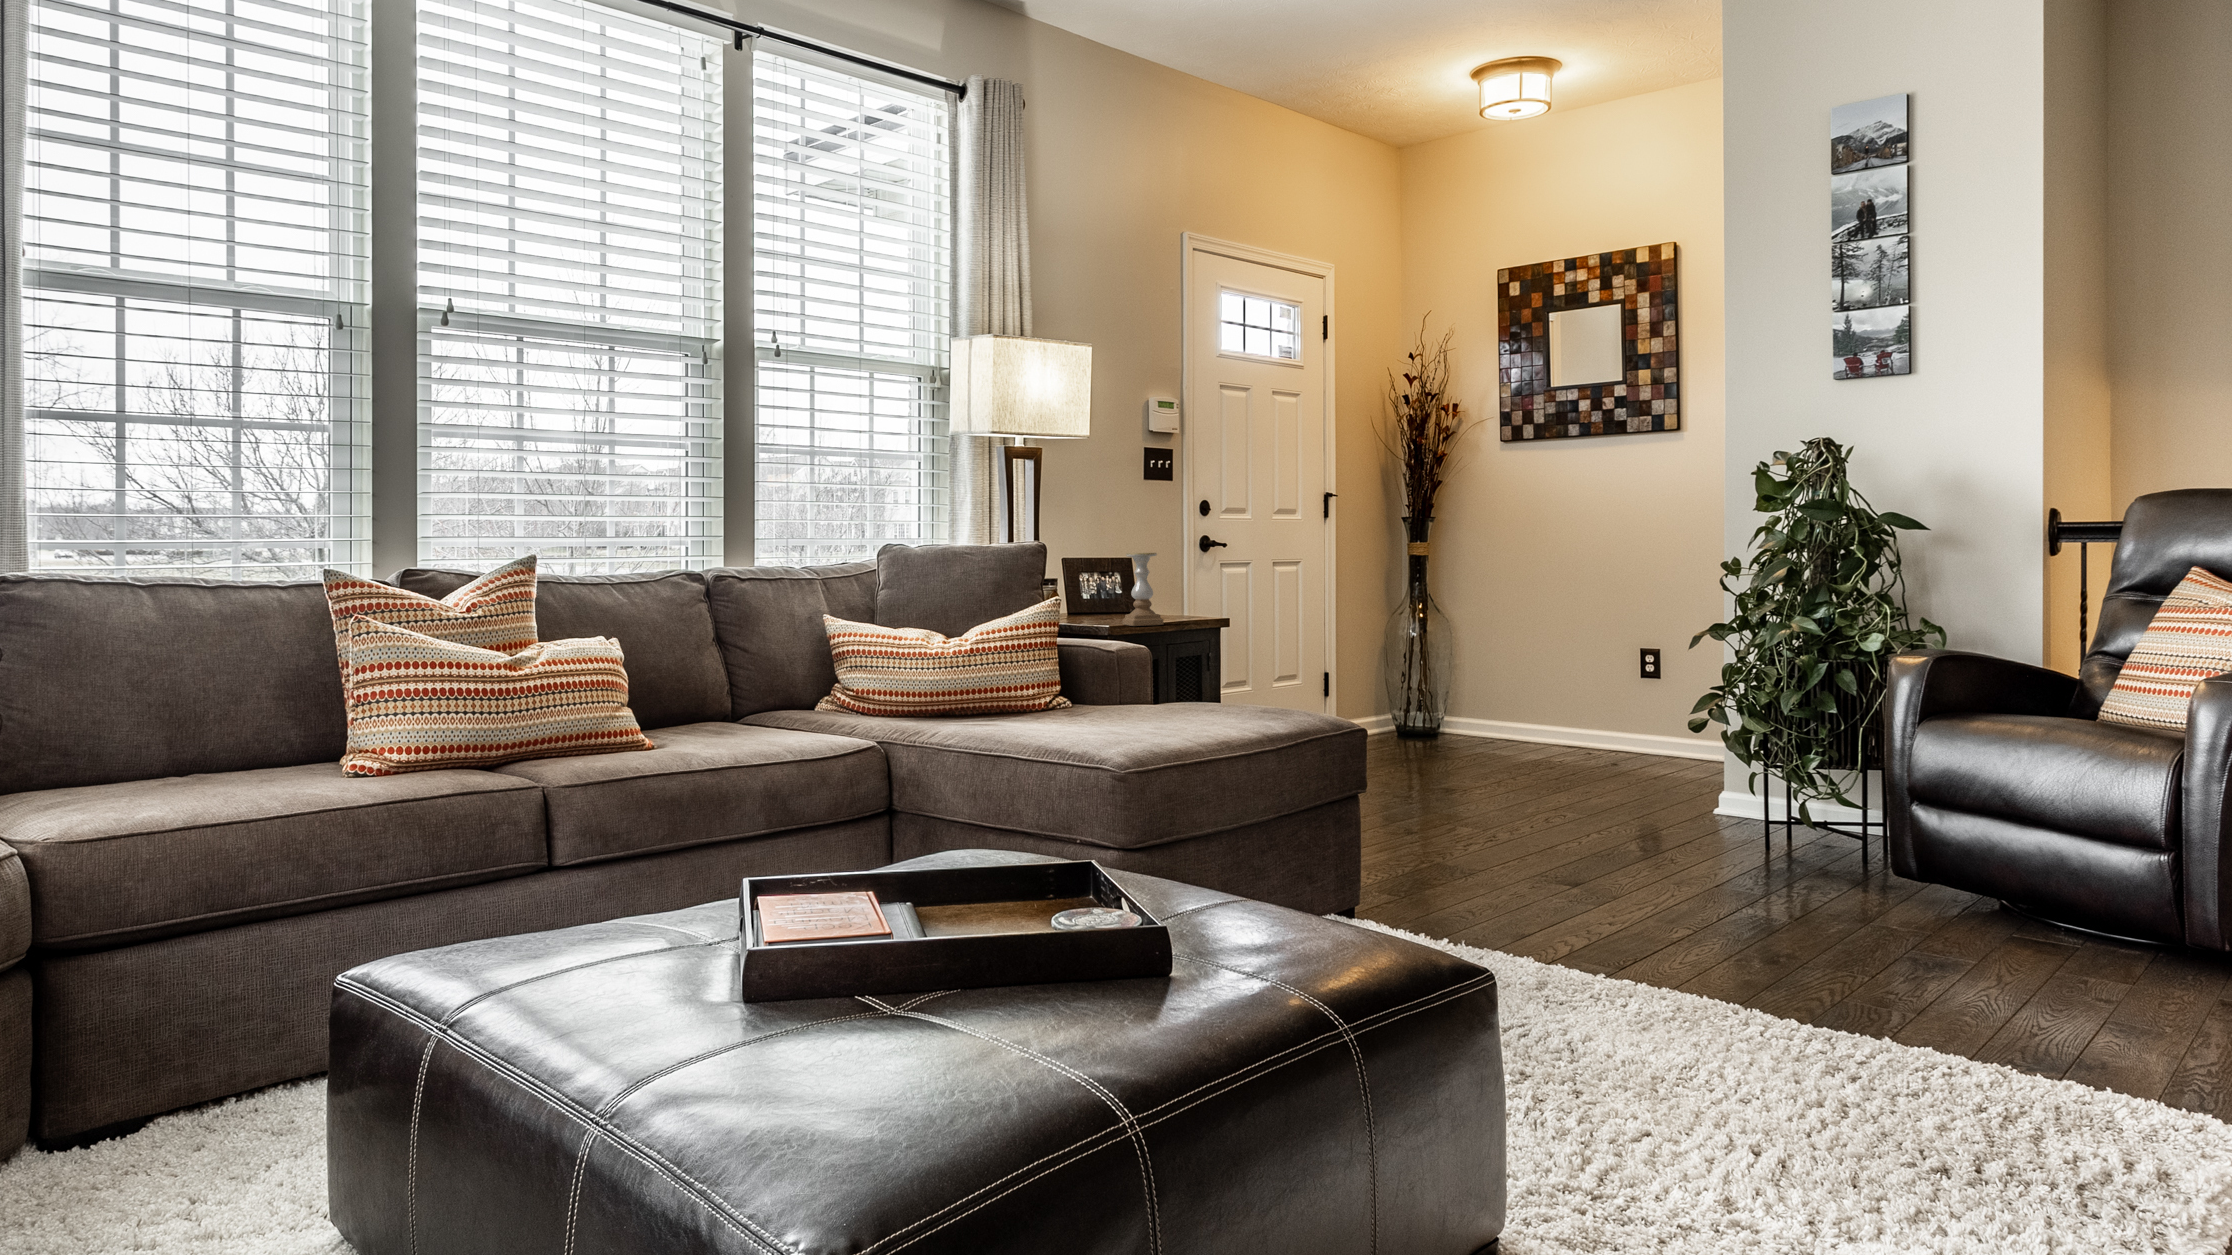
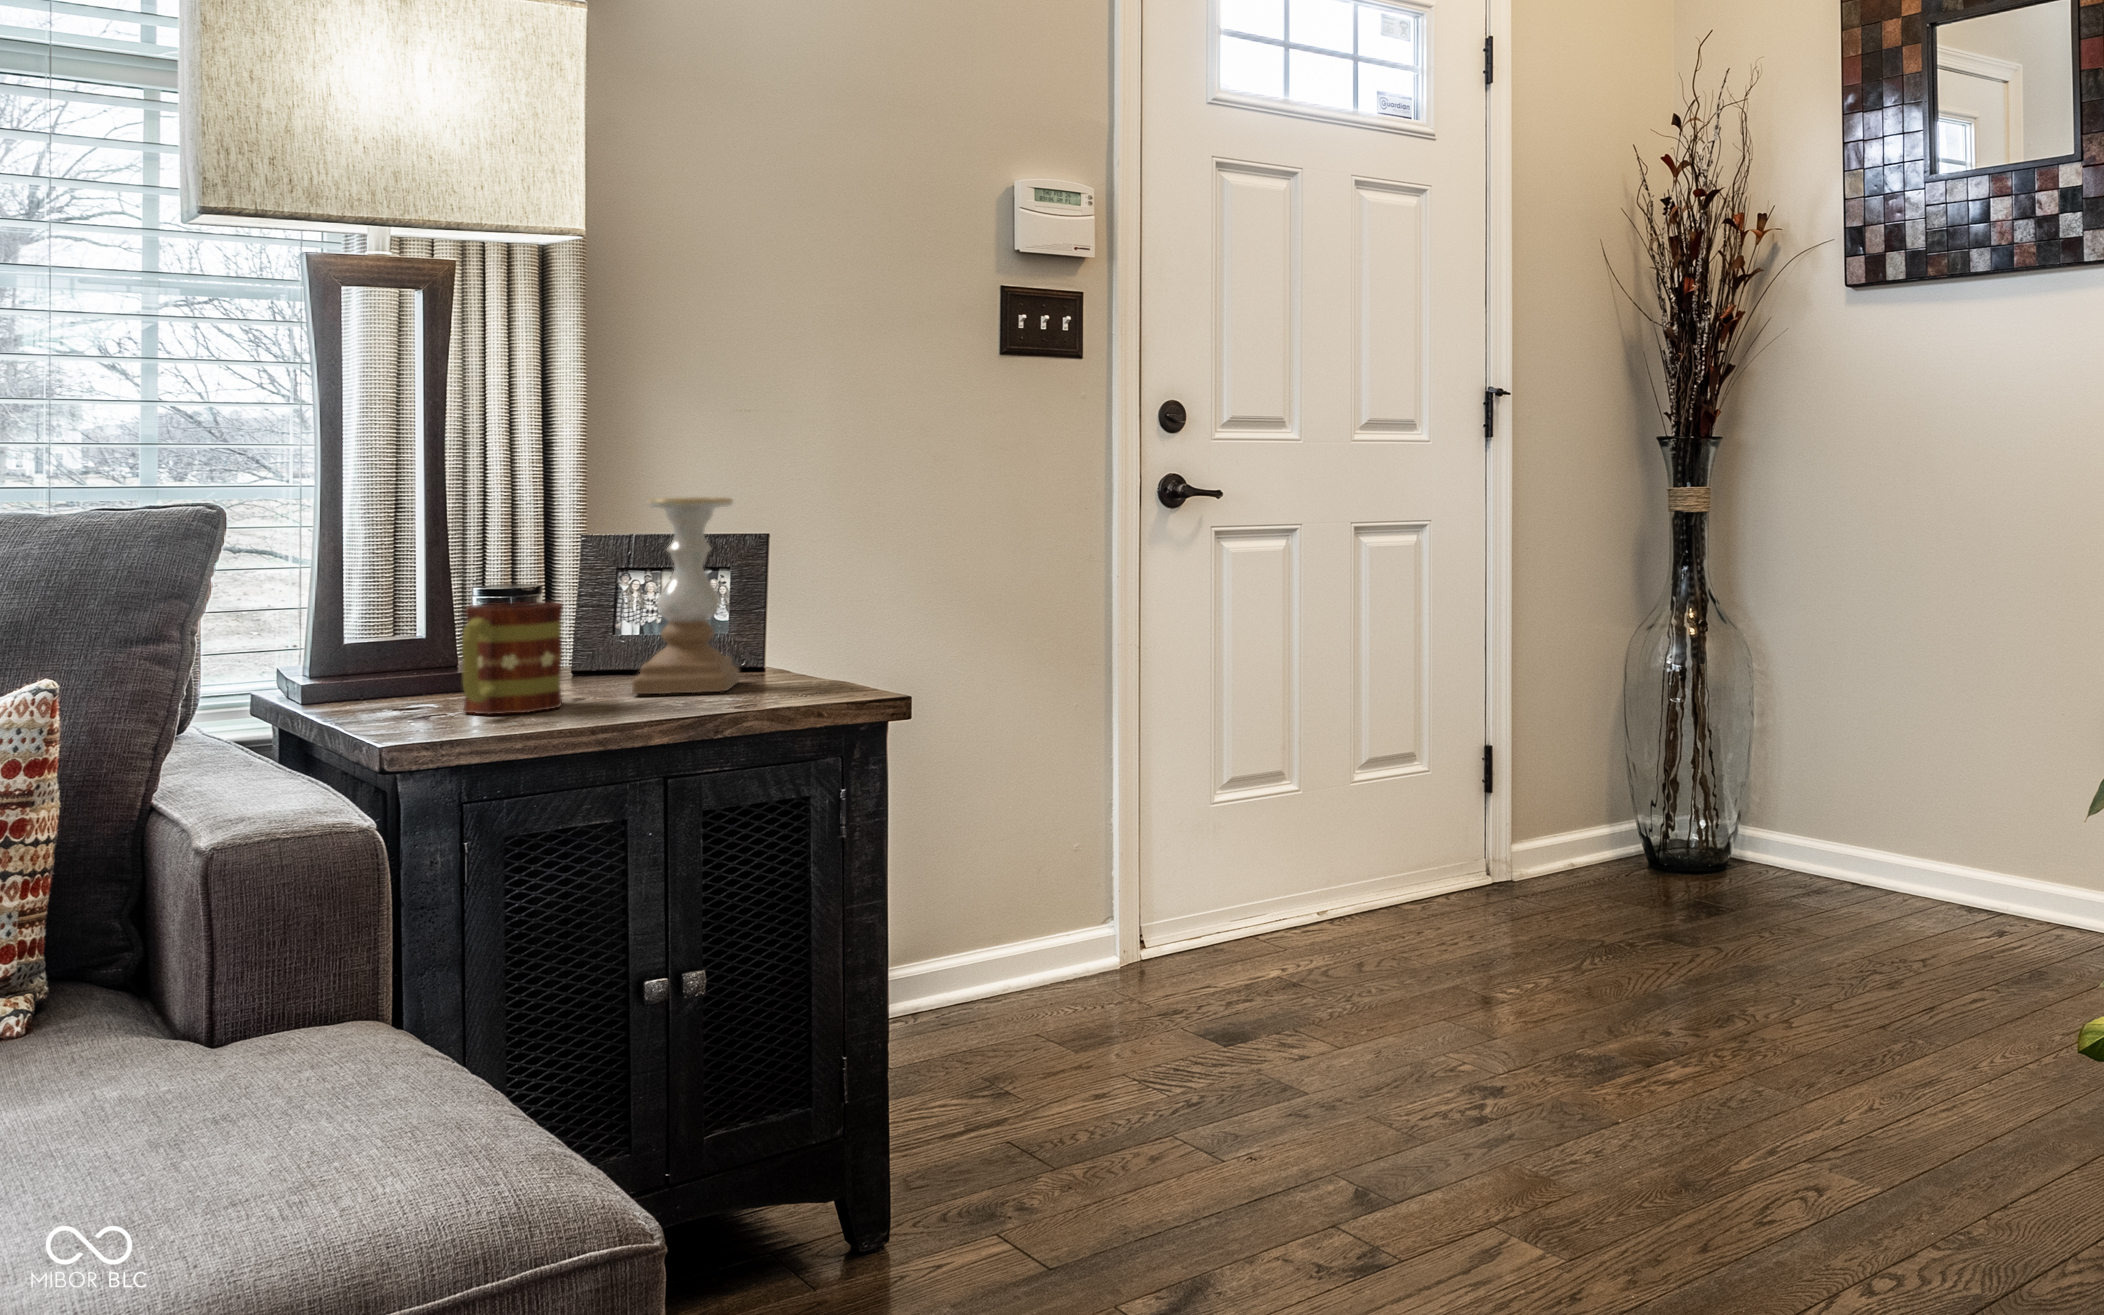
mug: none [1089,592,1123,631] -> present [462,602,563,714]

